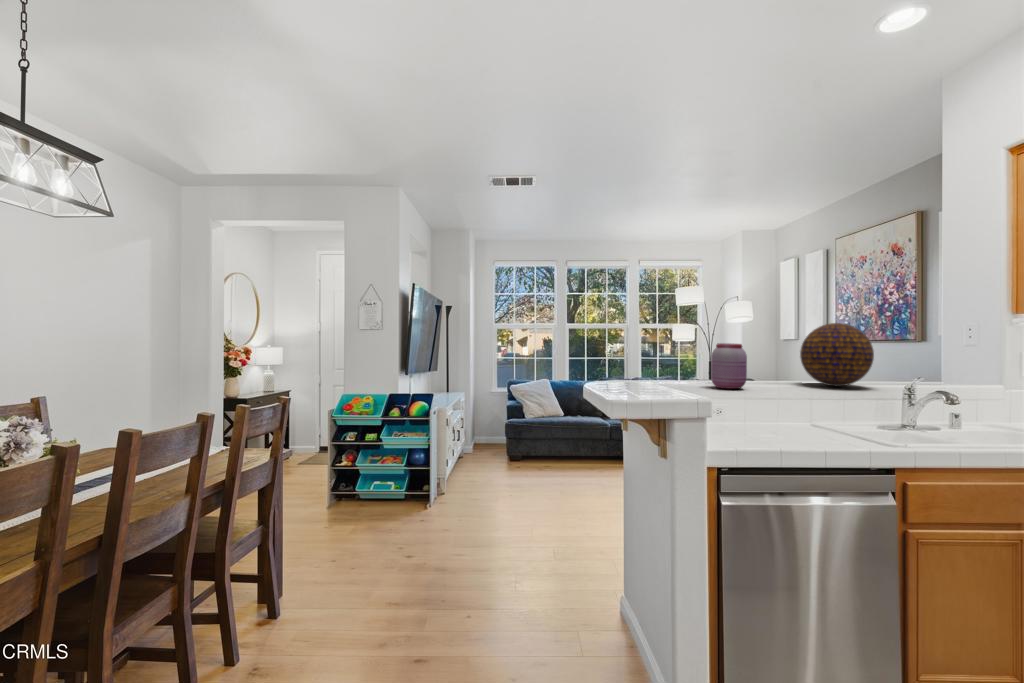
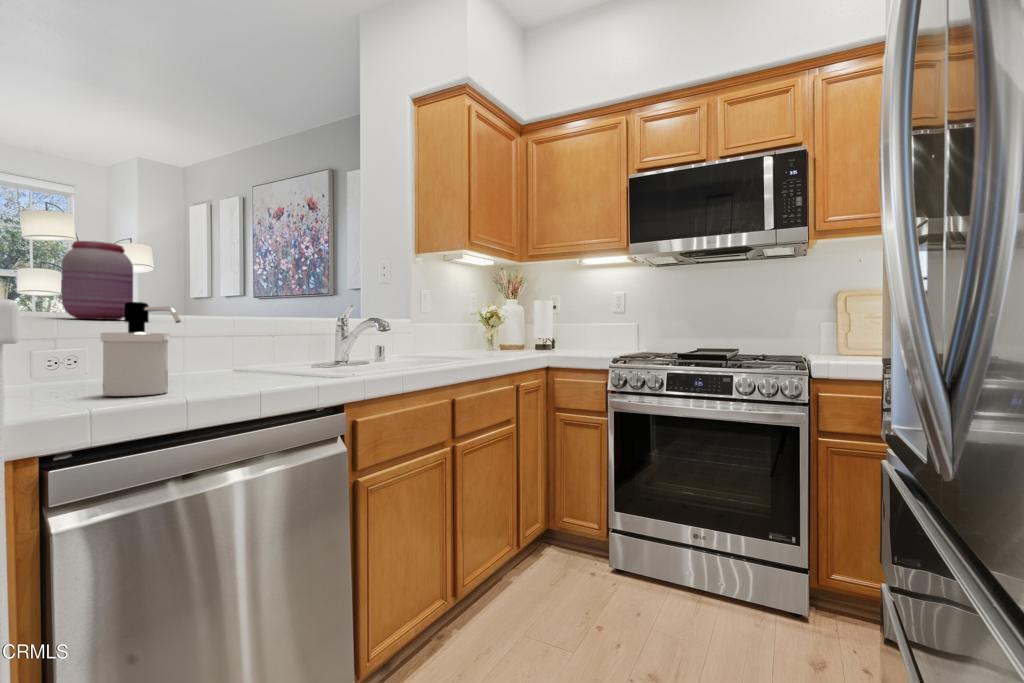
decorative orb: present [800,323,874,386] -> none [219,241,307,321]
soap dispenser: none [733,387,775,443] -> present [100,302,181,396]

